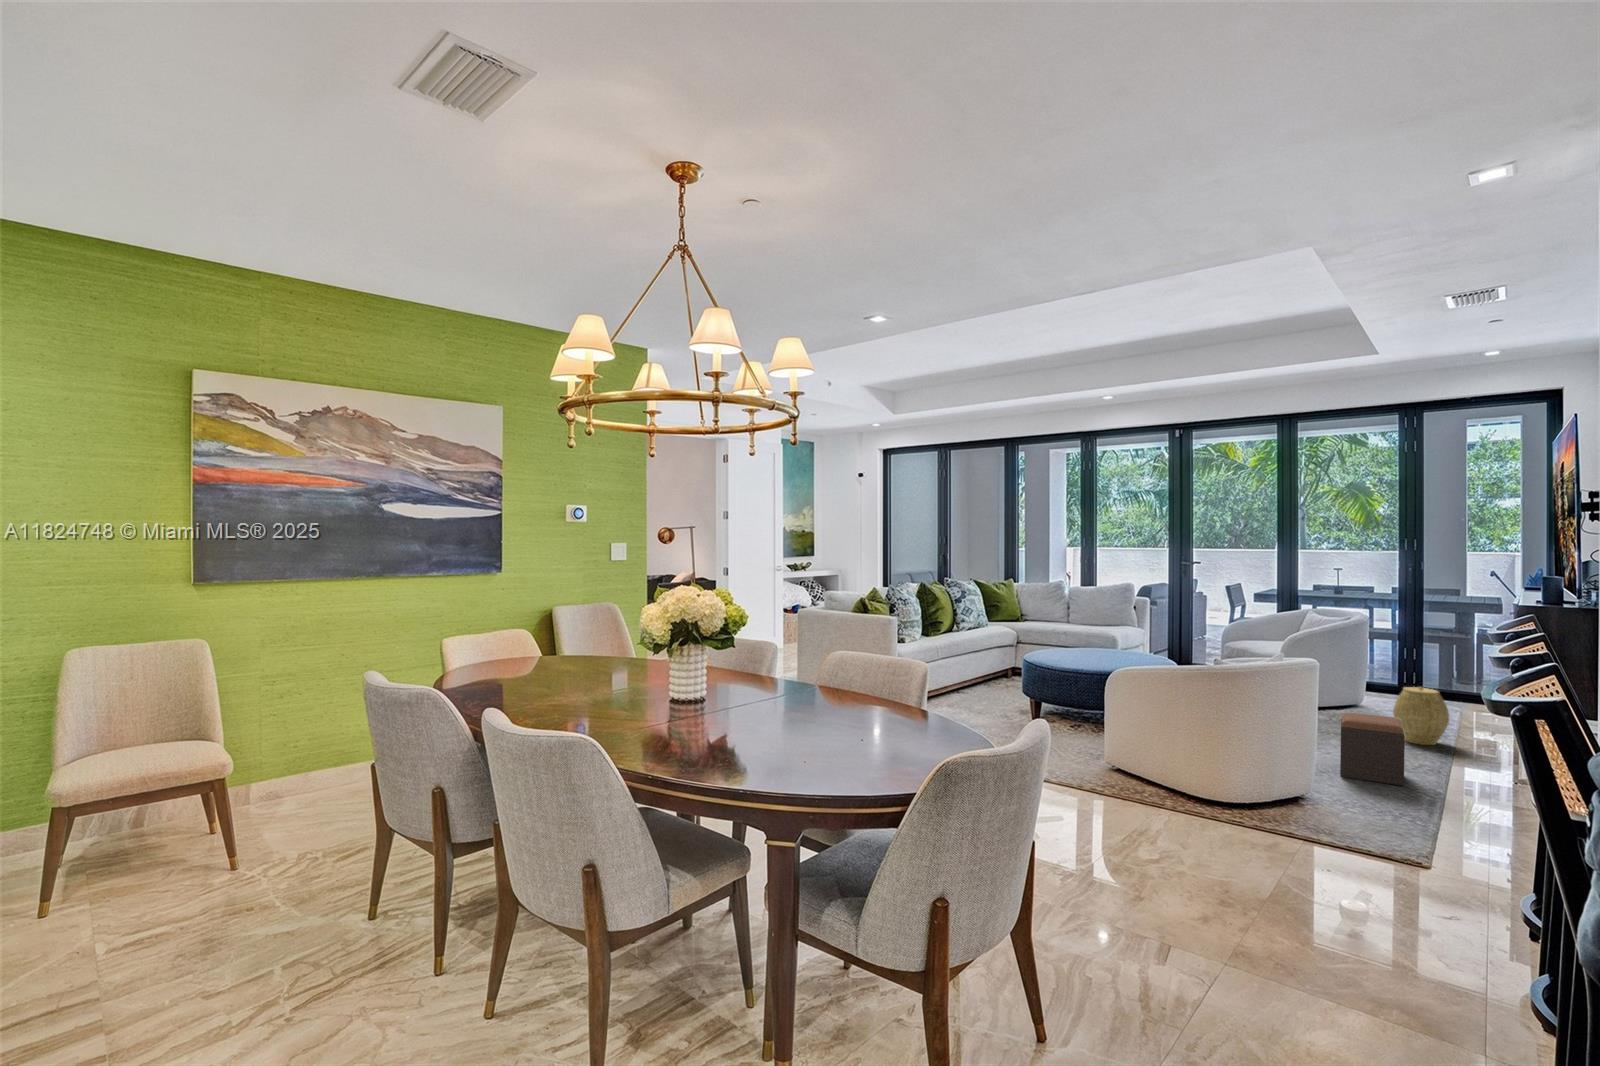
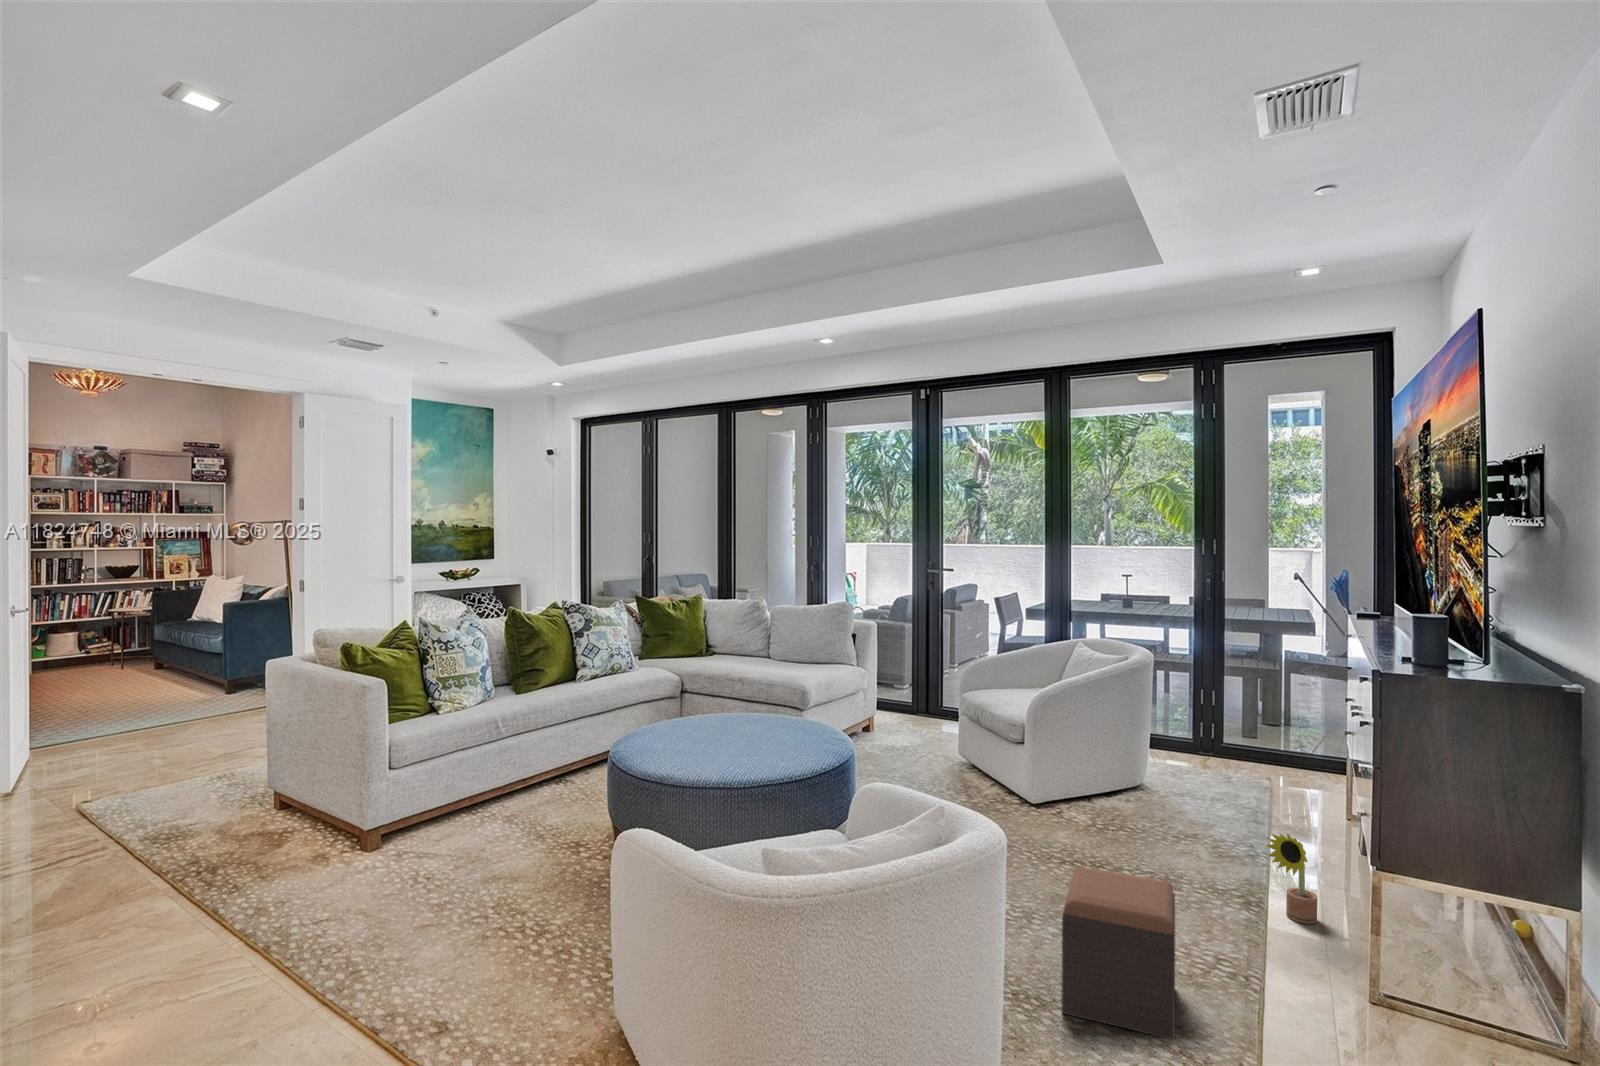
woven basket: present [1393,687,1449,745] -> none [1174,776,1257,878]
decorative plant: none [1454,709,1488,762] -> present [1266,833,1317,924]

